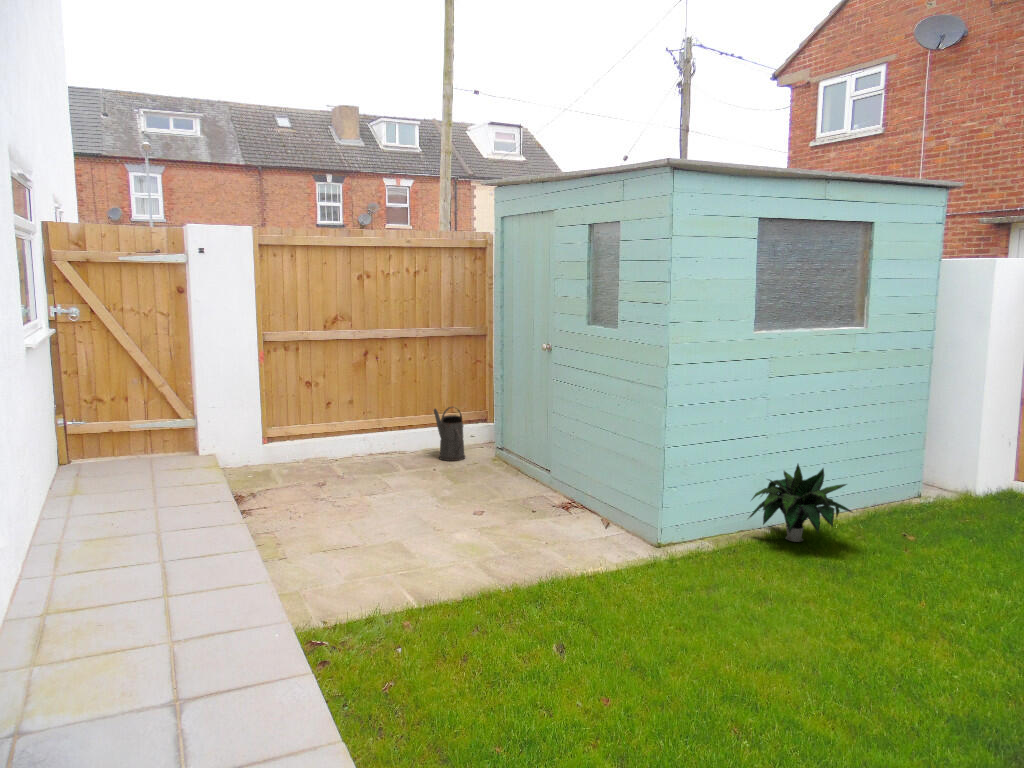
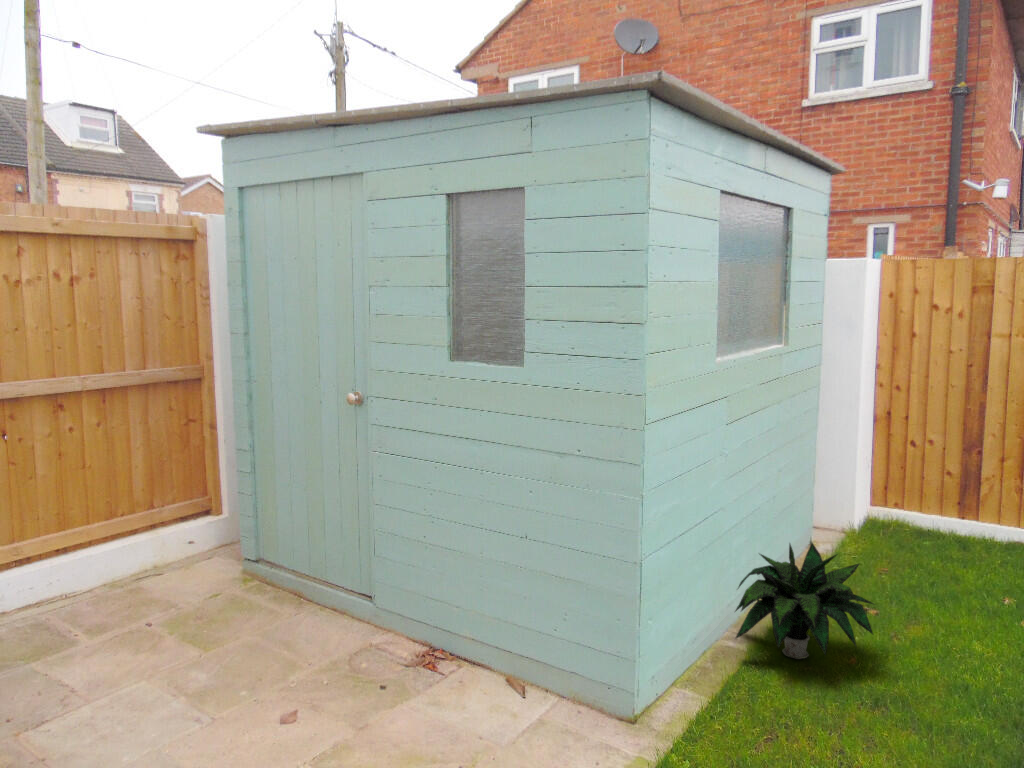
watering can: present [434,407,465,461] -> none [121,504,194,600]

